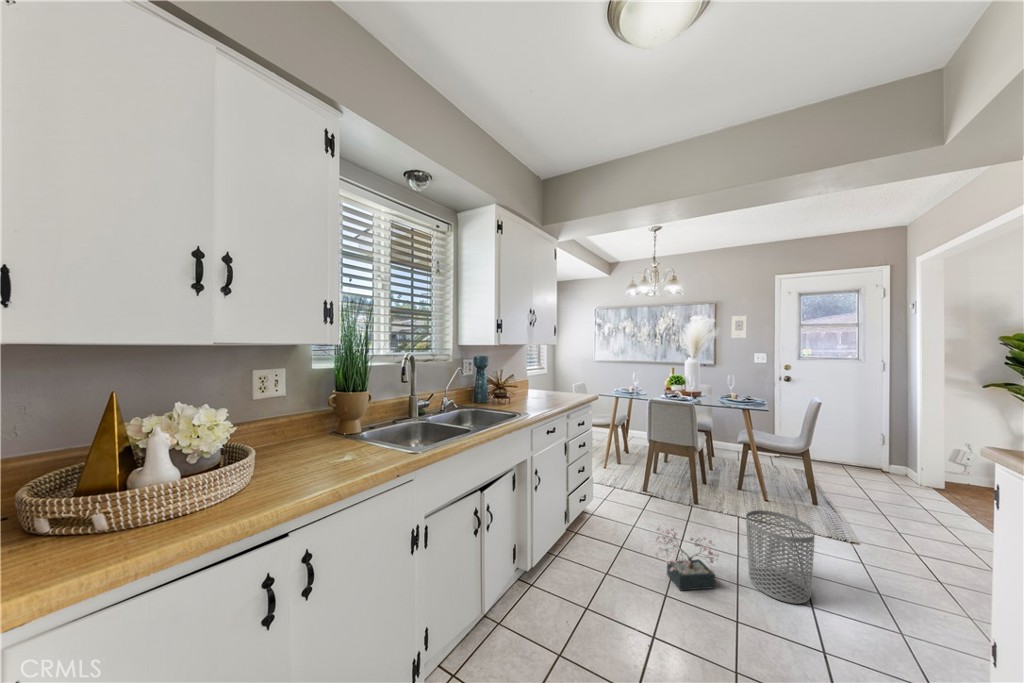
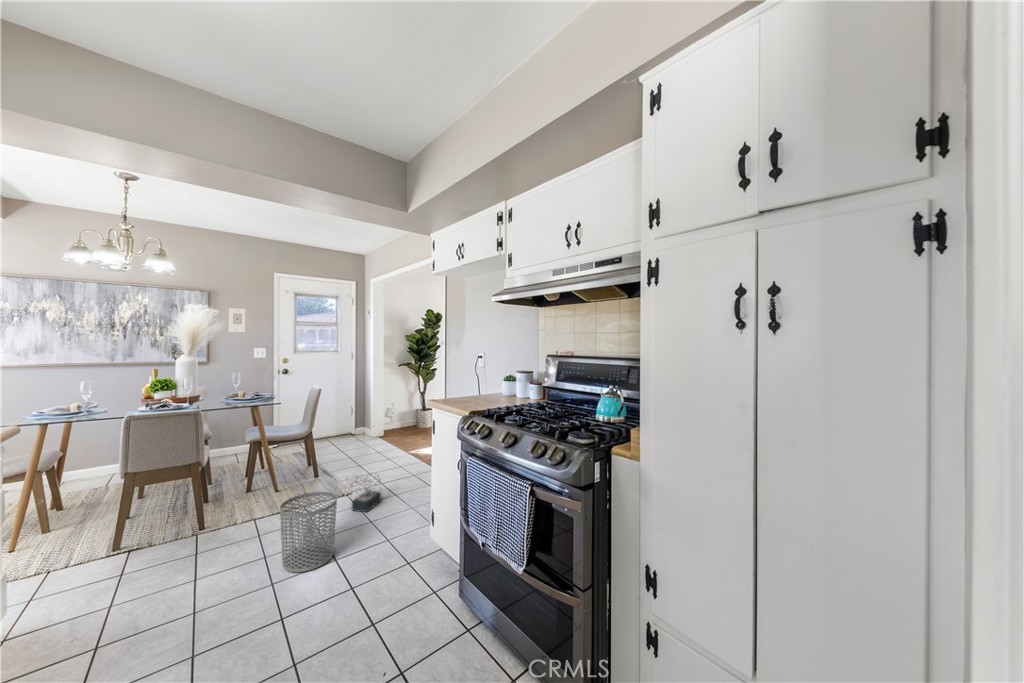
decorative plant: present [655,528,719,590] -> present [349,476,381,512]

